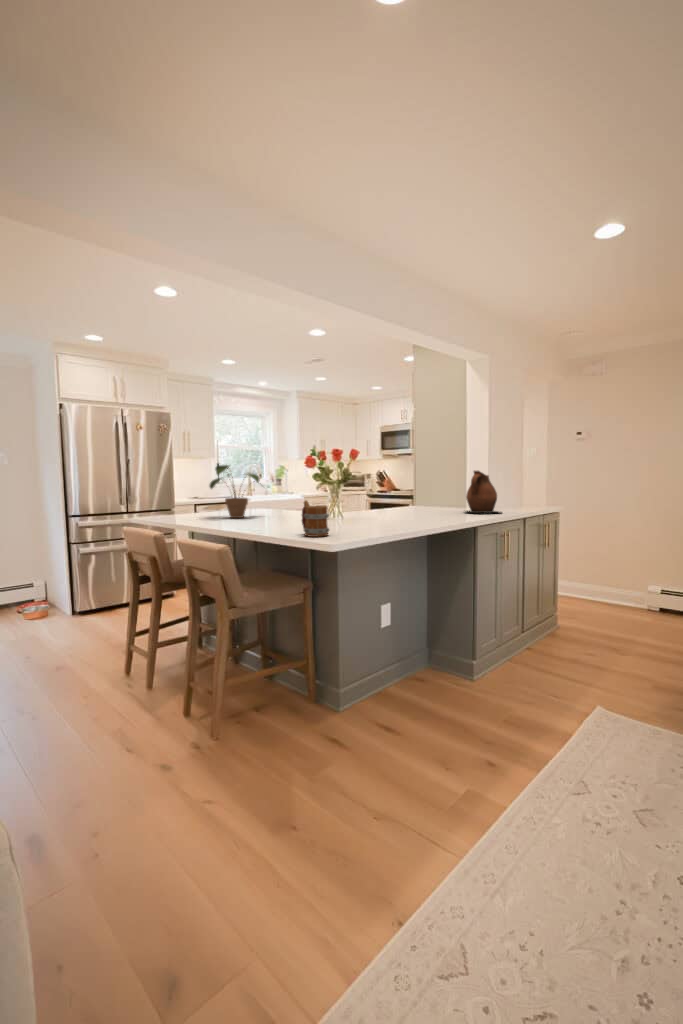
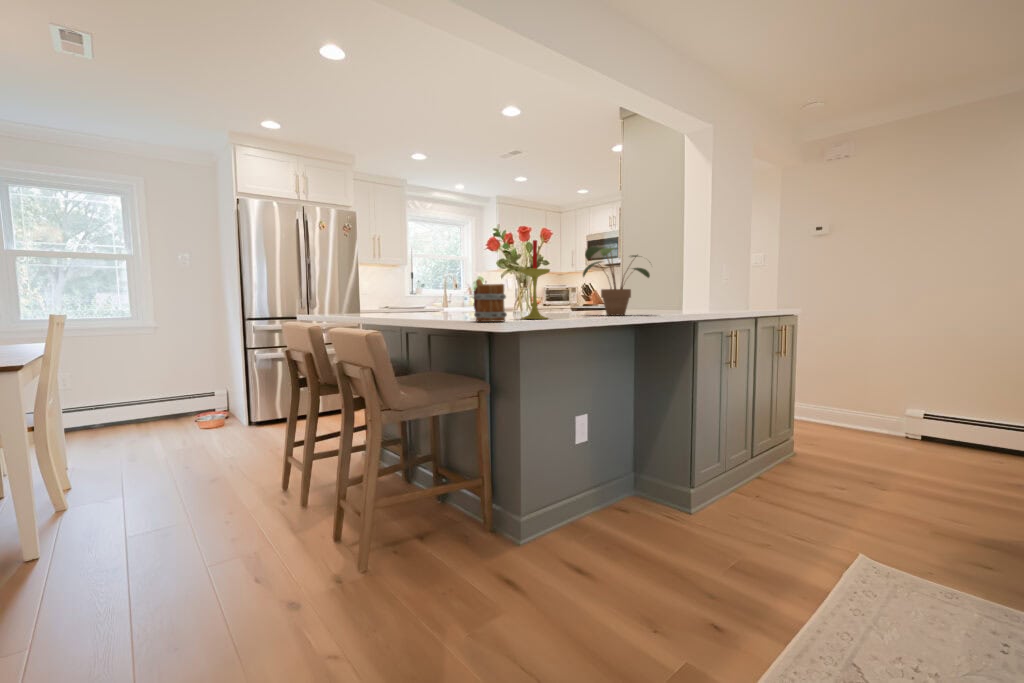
candle: none [336,463,361,529] -> present [520,240,550,319]
potted plant: present [210,465,260,518] -> present [583,246,650,315]
ceramic pitcher: present [466,471,502,513] -> none [678,261,728,313]

